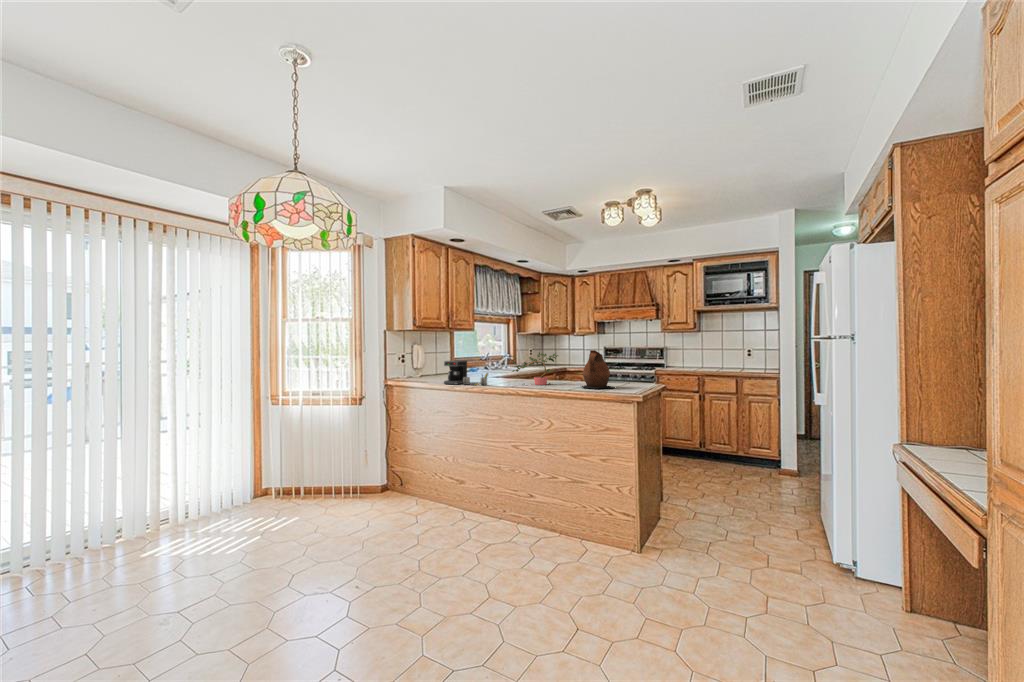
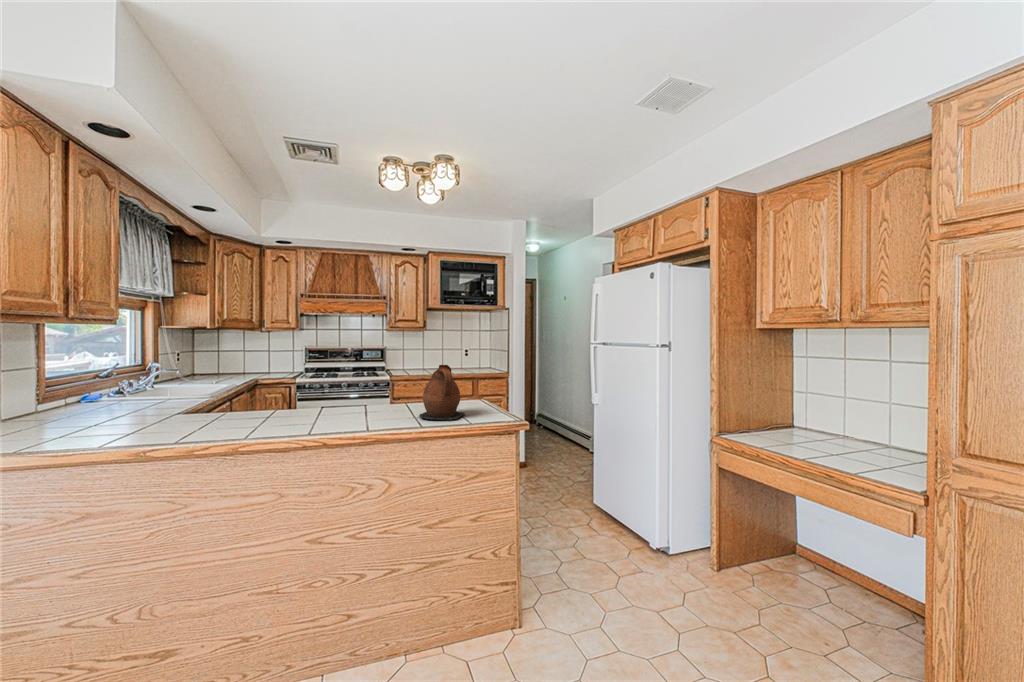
potted plant: present [512,352,558,385] -> none [289,368,371,427]
coffee maker: present [444,360,488,385] -> none [115,391,244,451]

